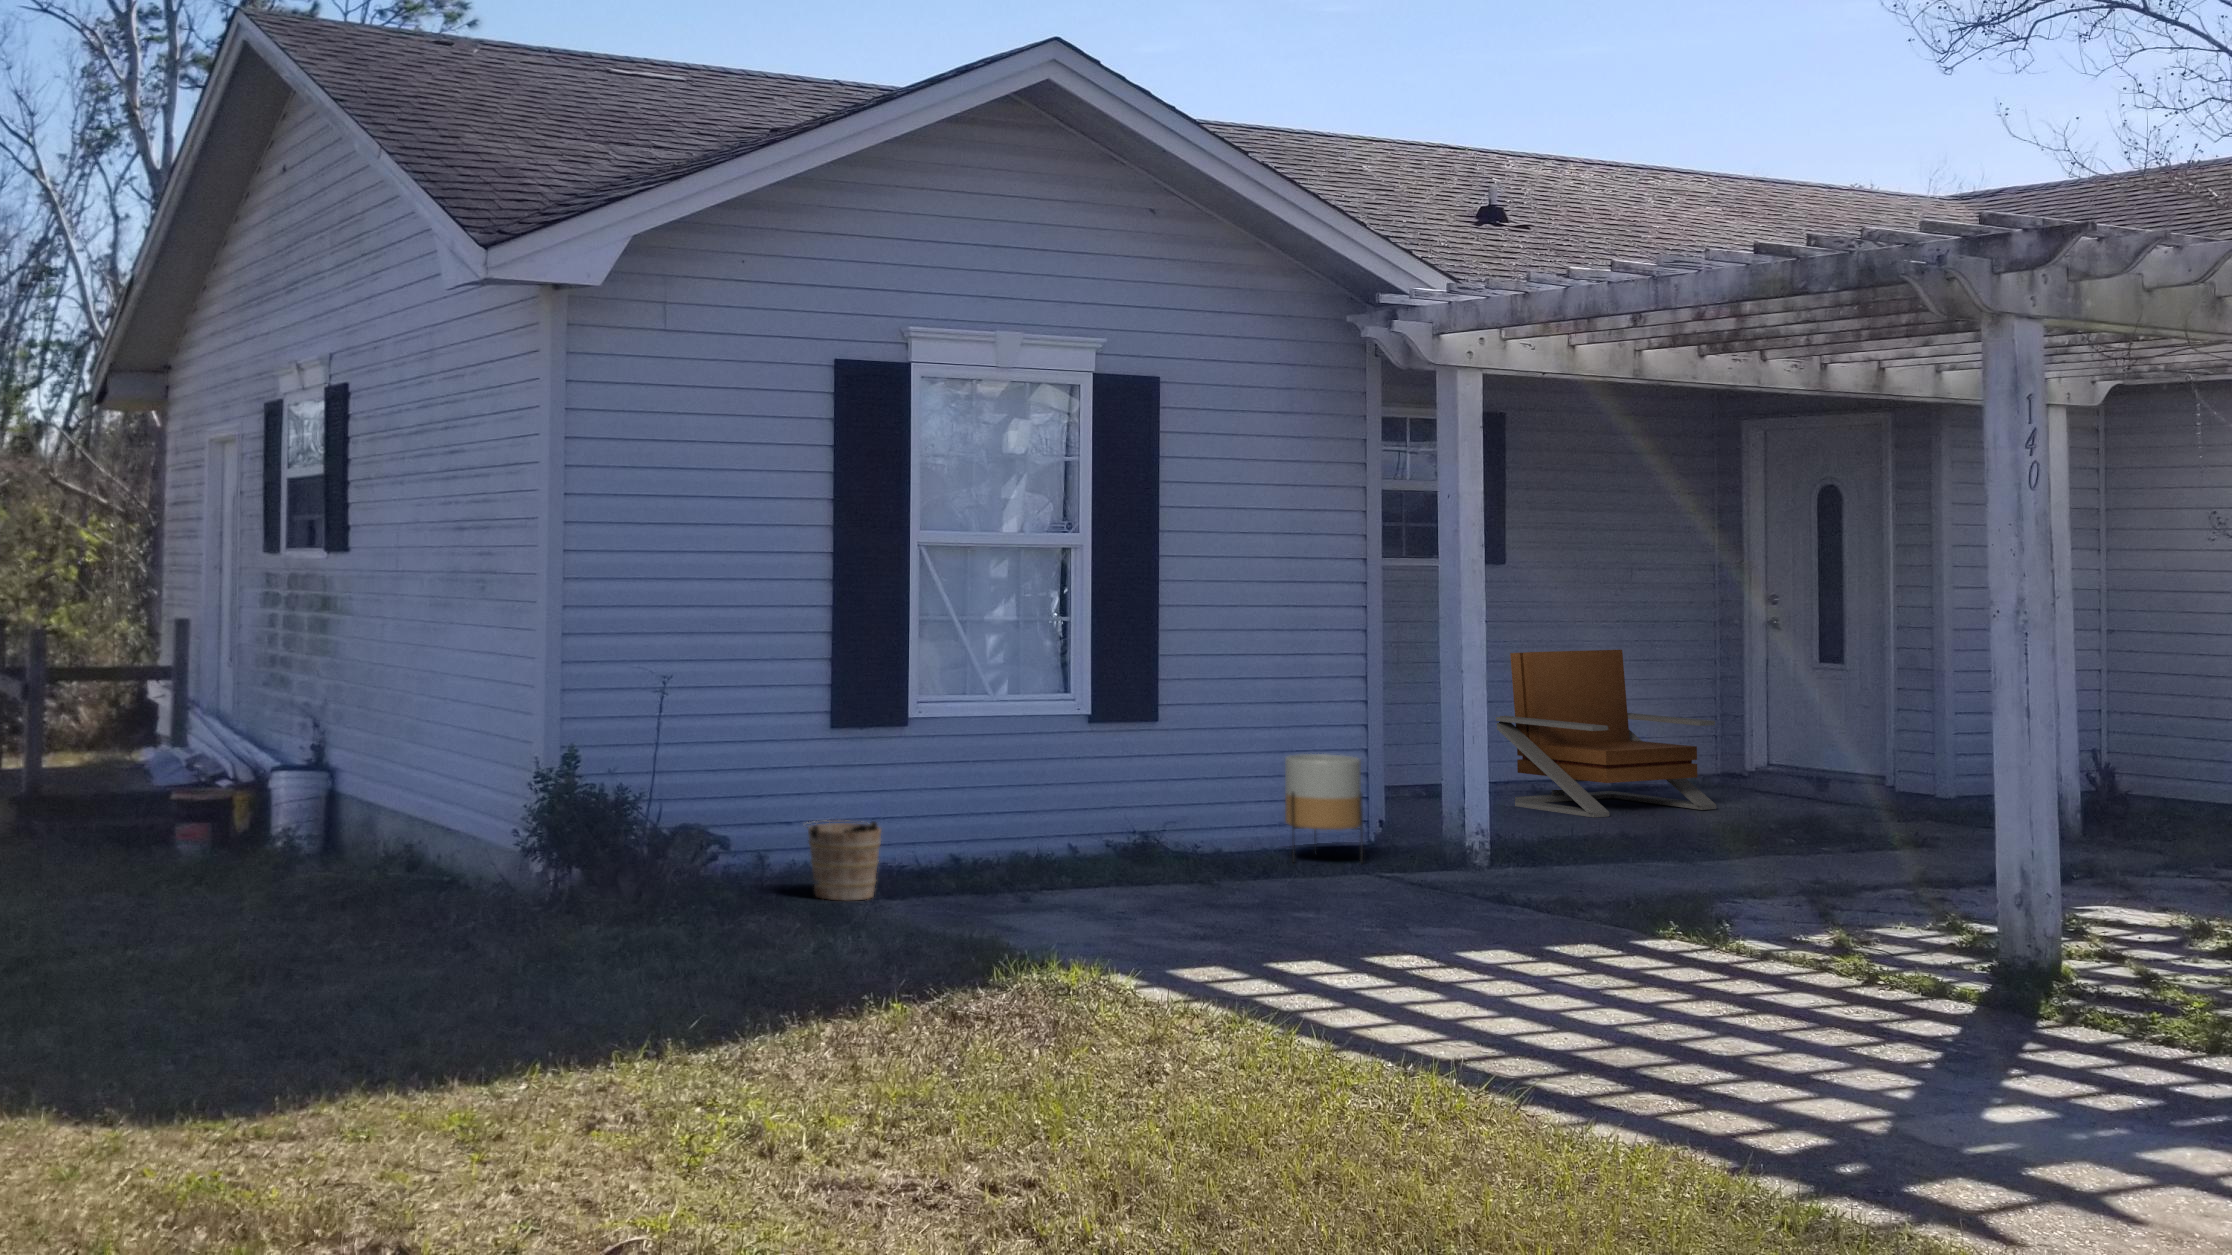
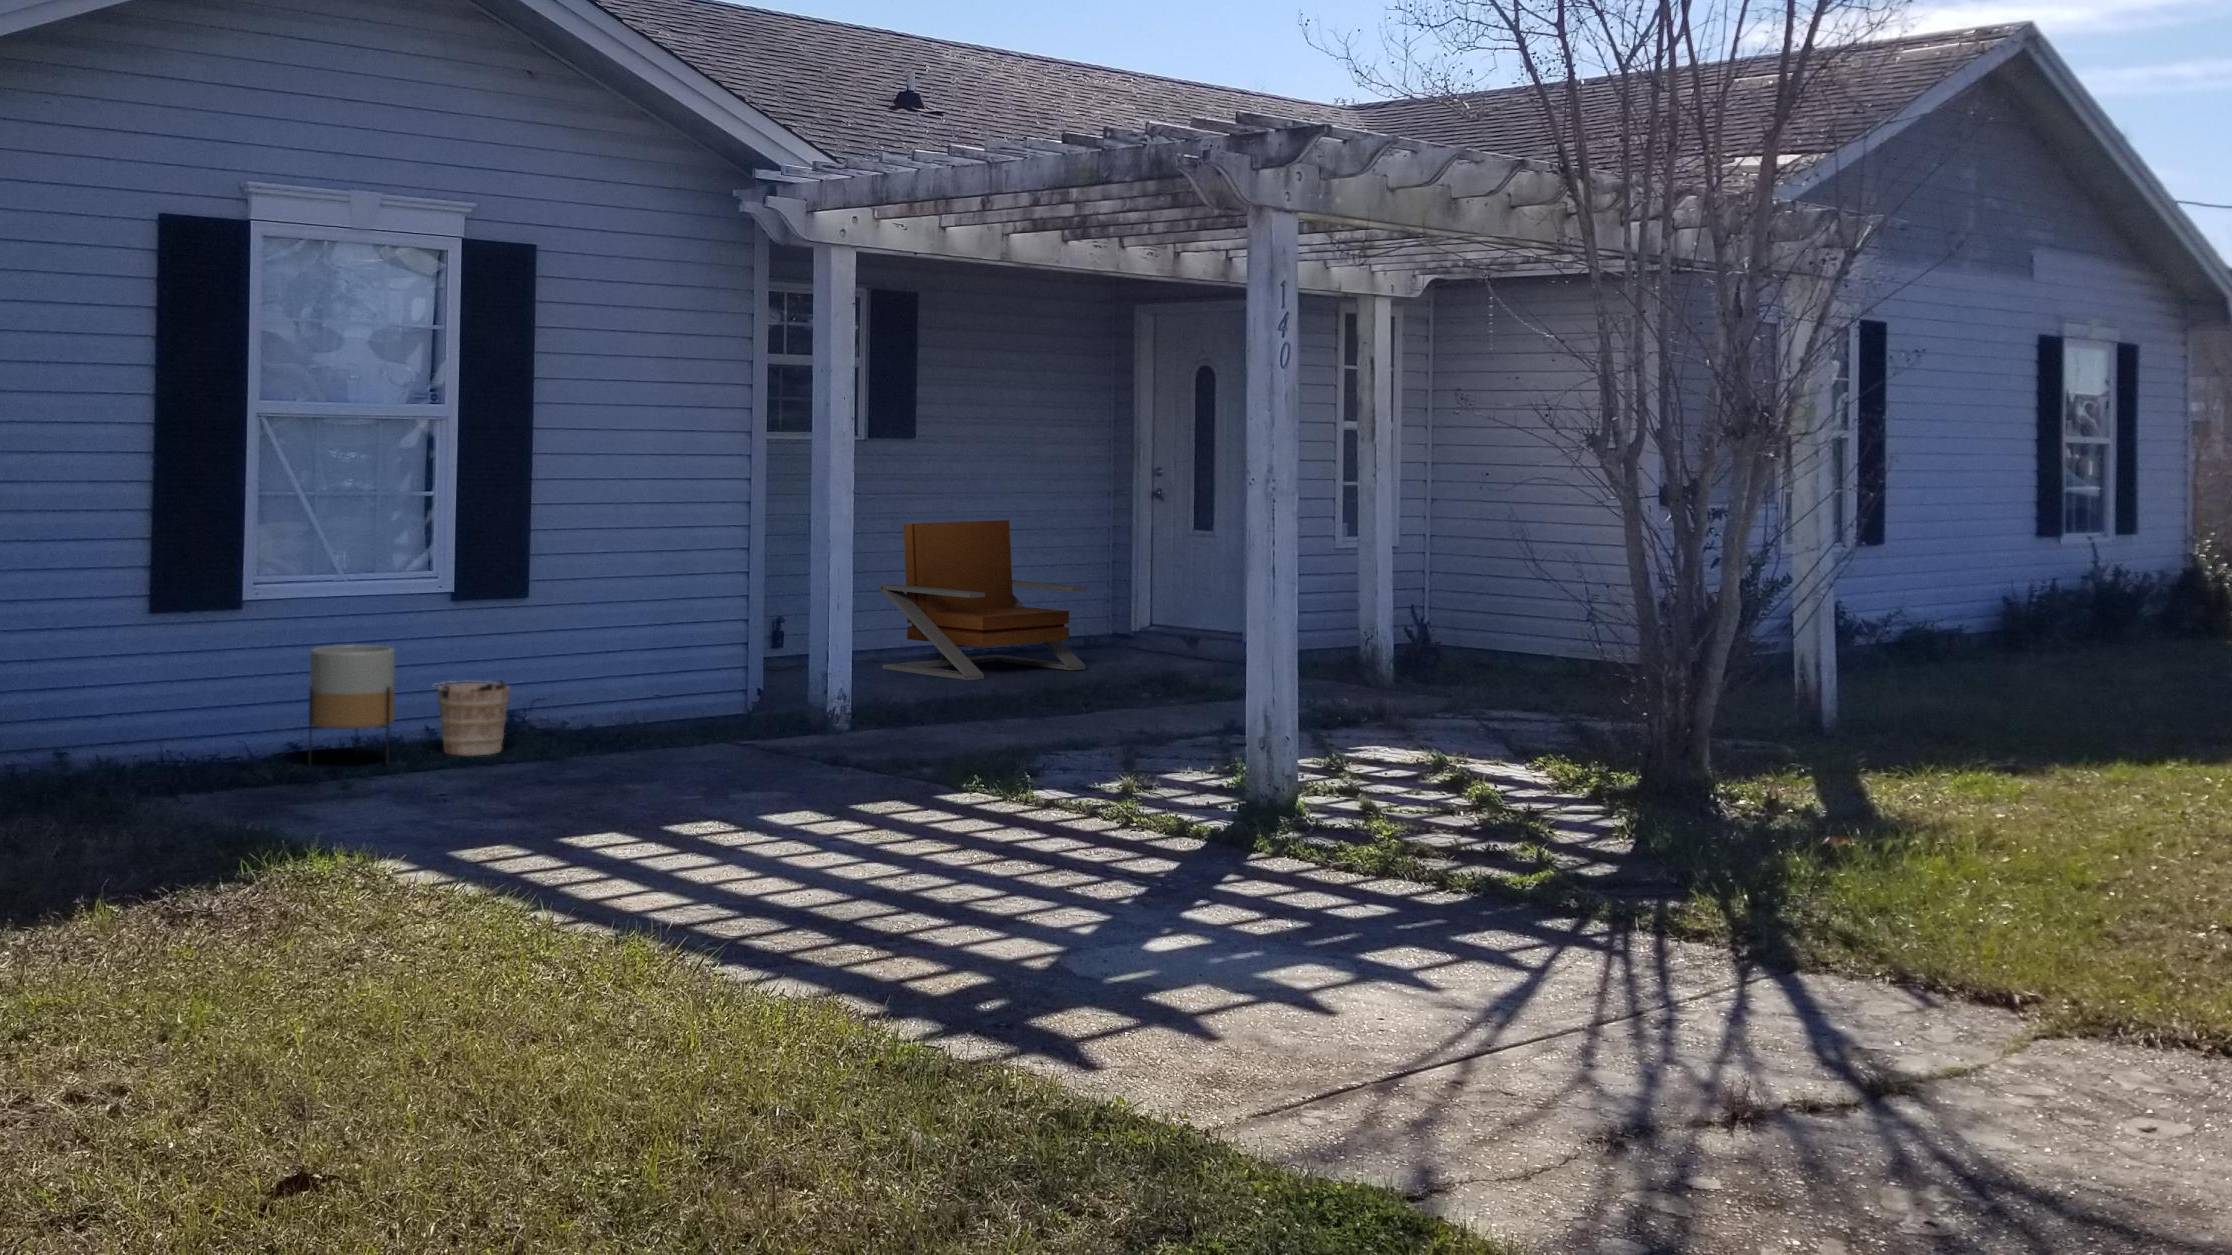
planter: present [1285,754,1363,861] -> present [309,645,395,764]
bucket: present [807,821,881,900] -> present [434,681,509,756]

